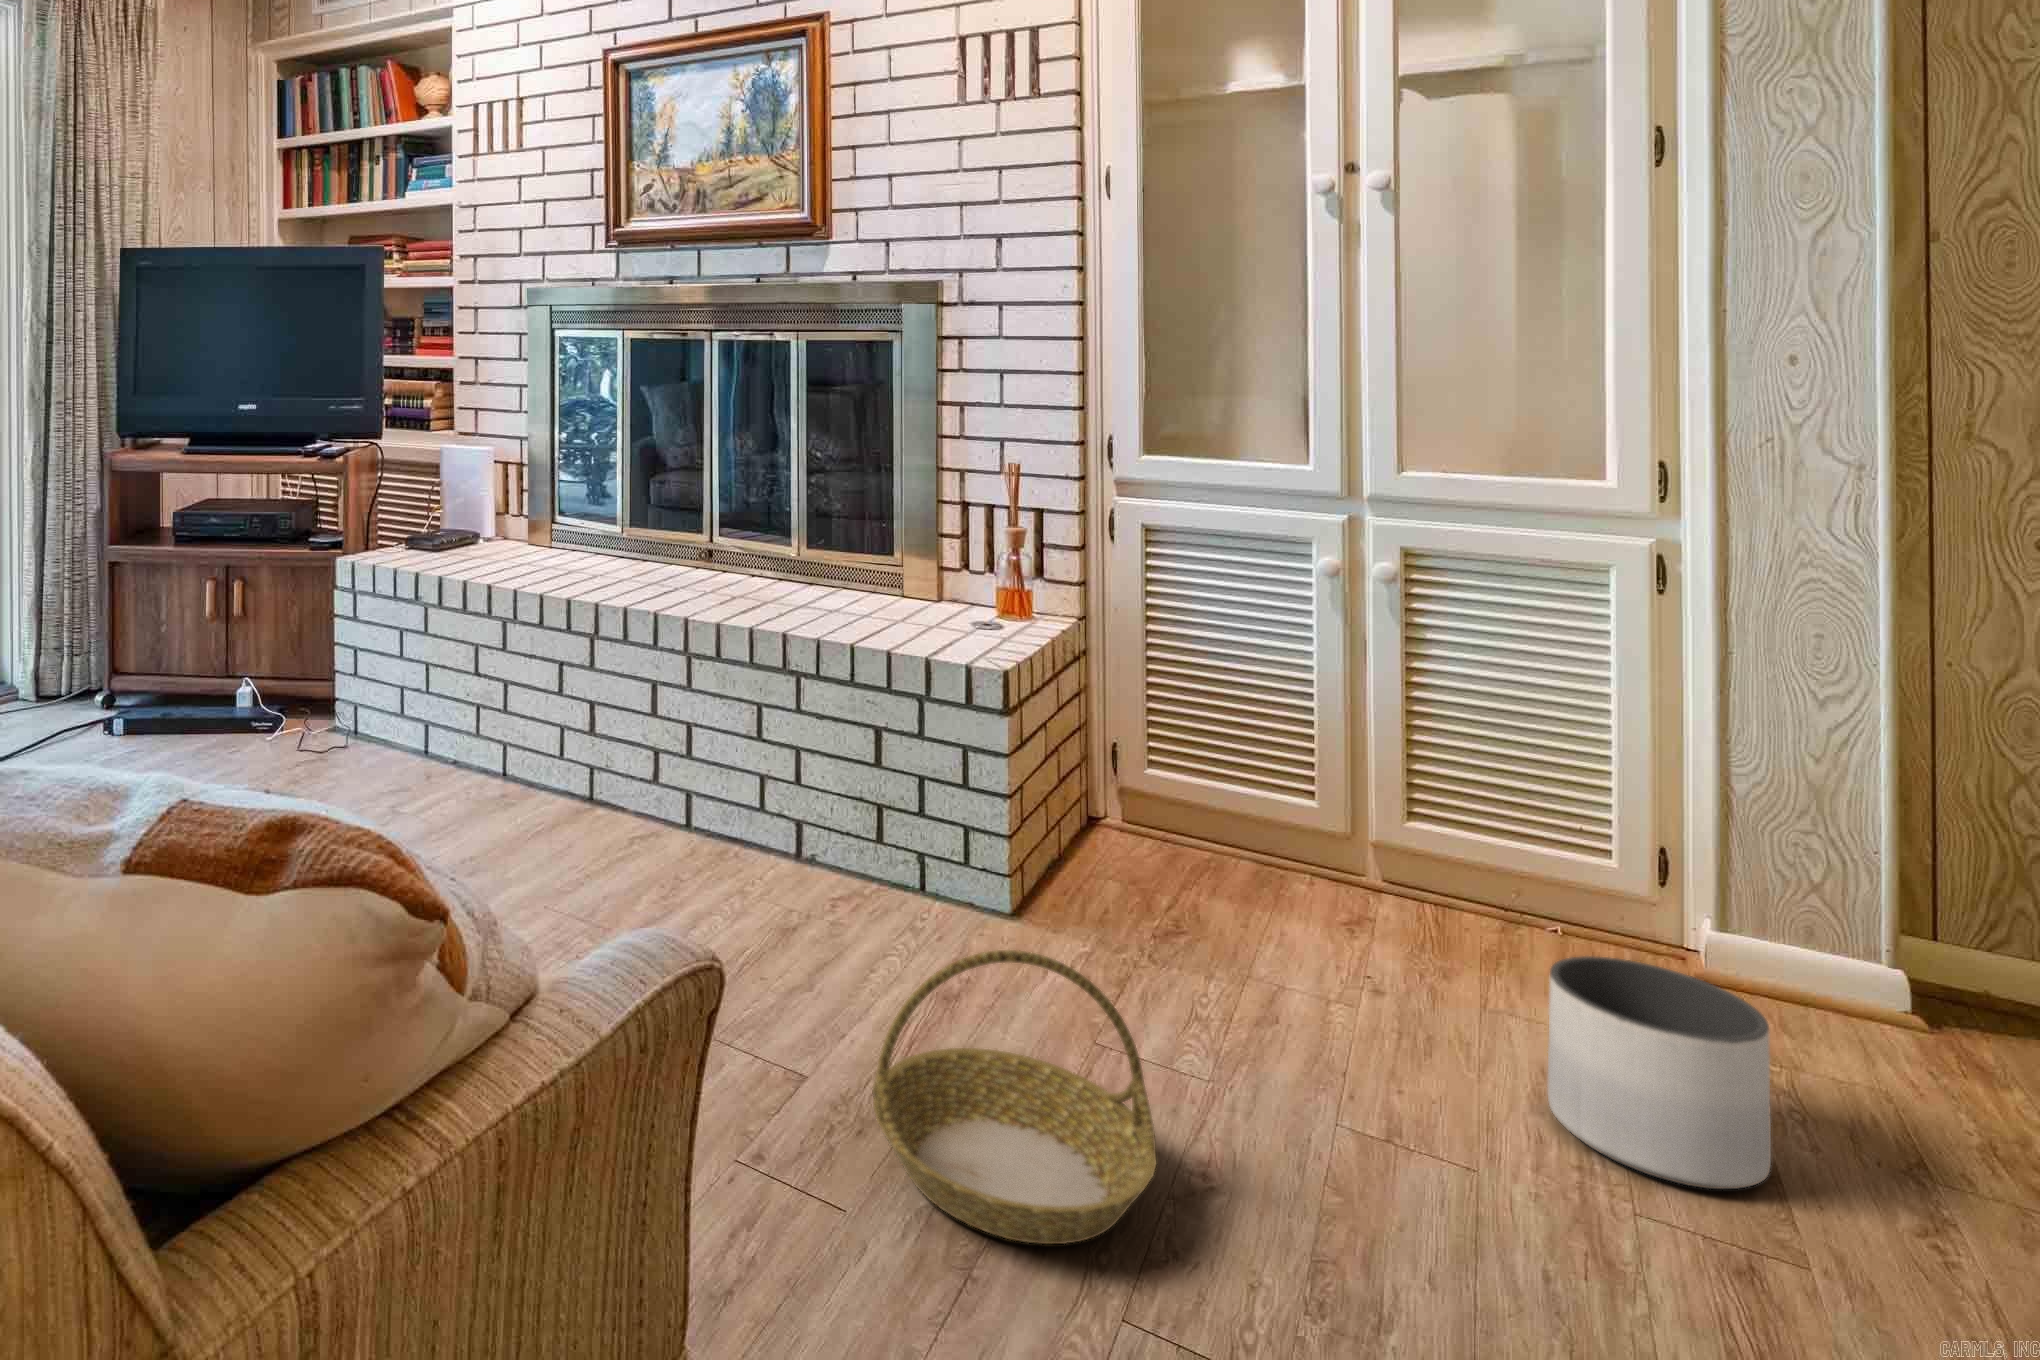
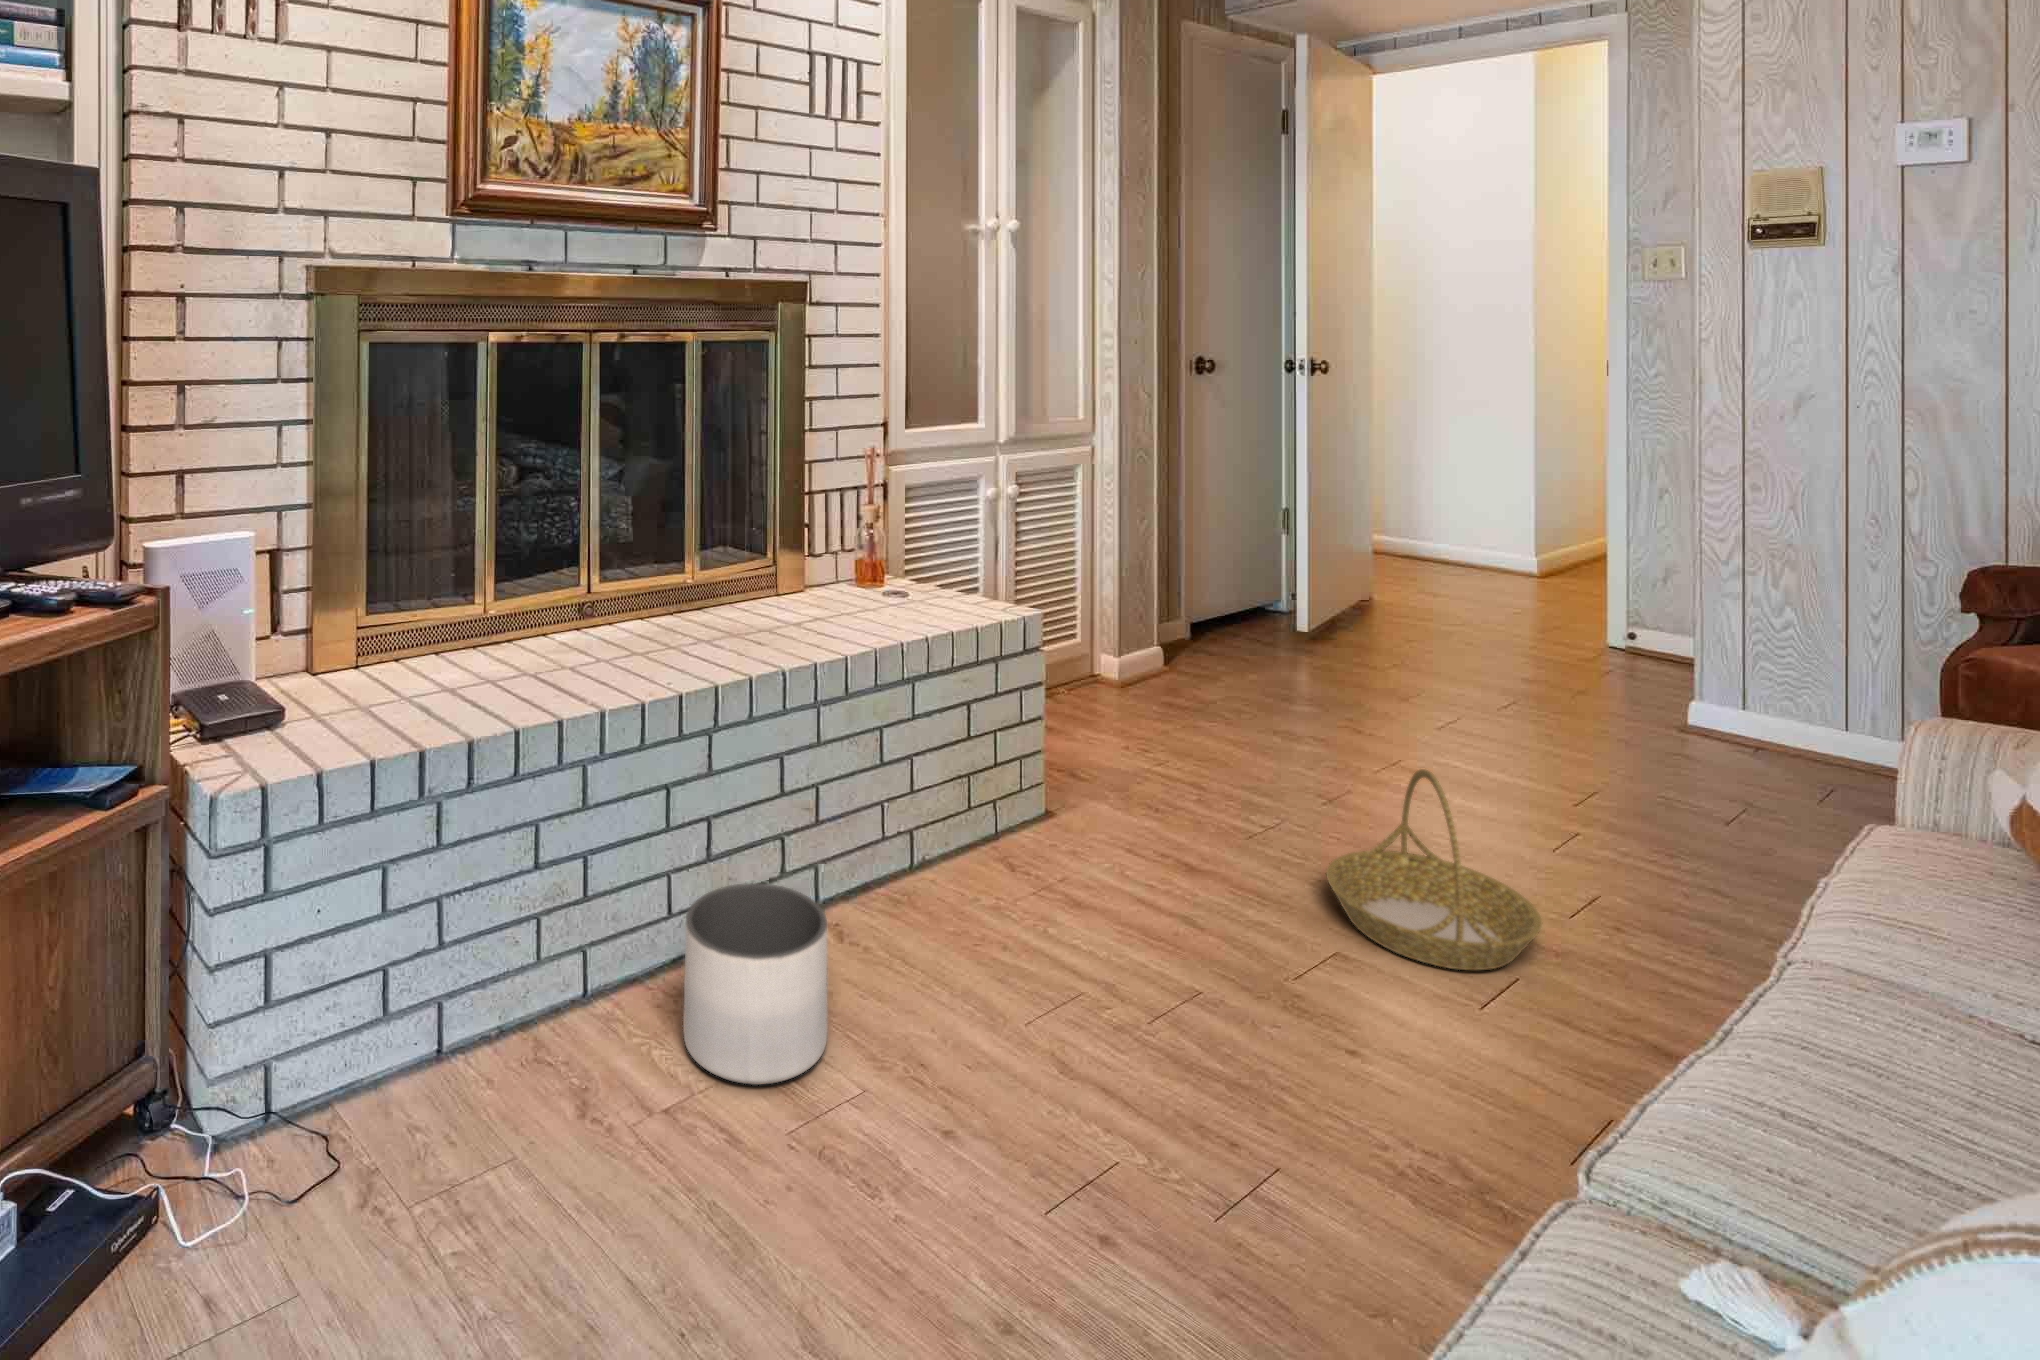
planter: present [1548,956,1771,1189] -> present [683,883,827,1085]

